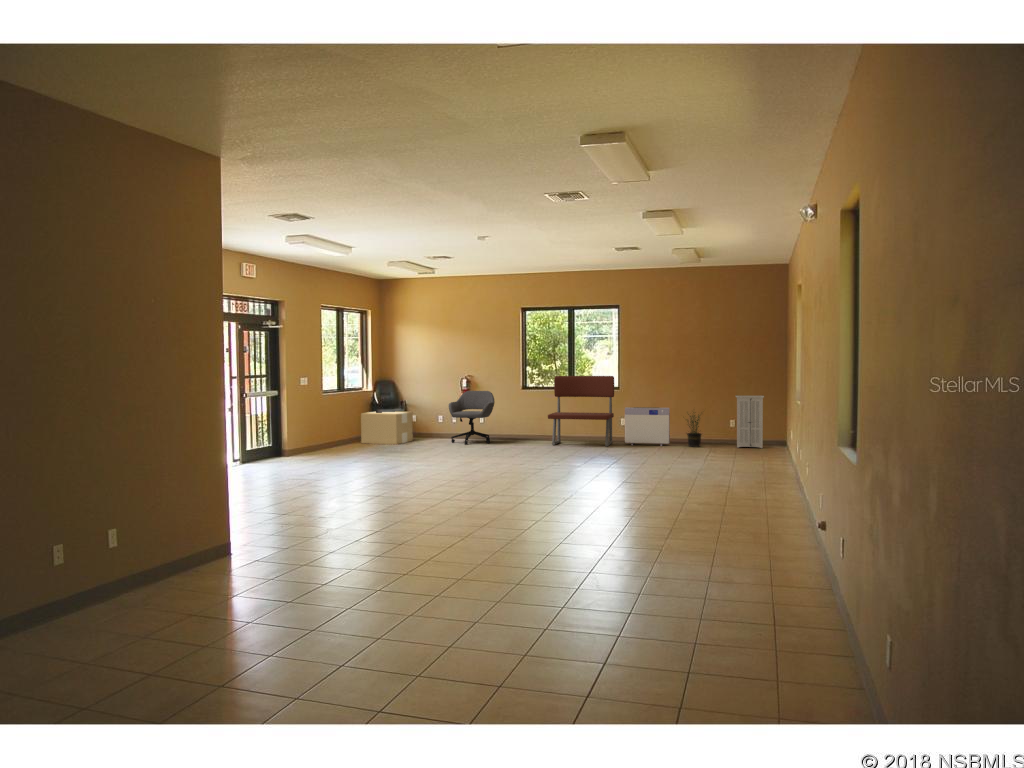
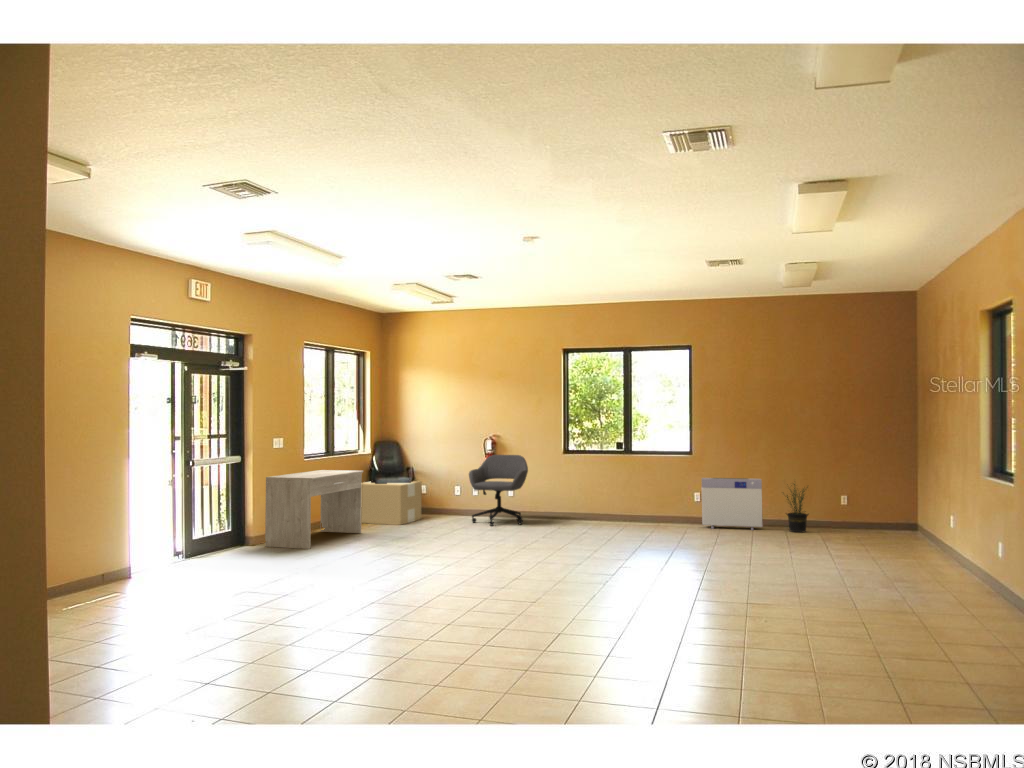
bench: present [548,376,614,446] -> none [600,436,686,531]
storage cabinet: present [736,395,764,448] -> none [851,462,894,535]
desk: none [296,402,368,459] -> present [265,470,363,549]

